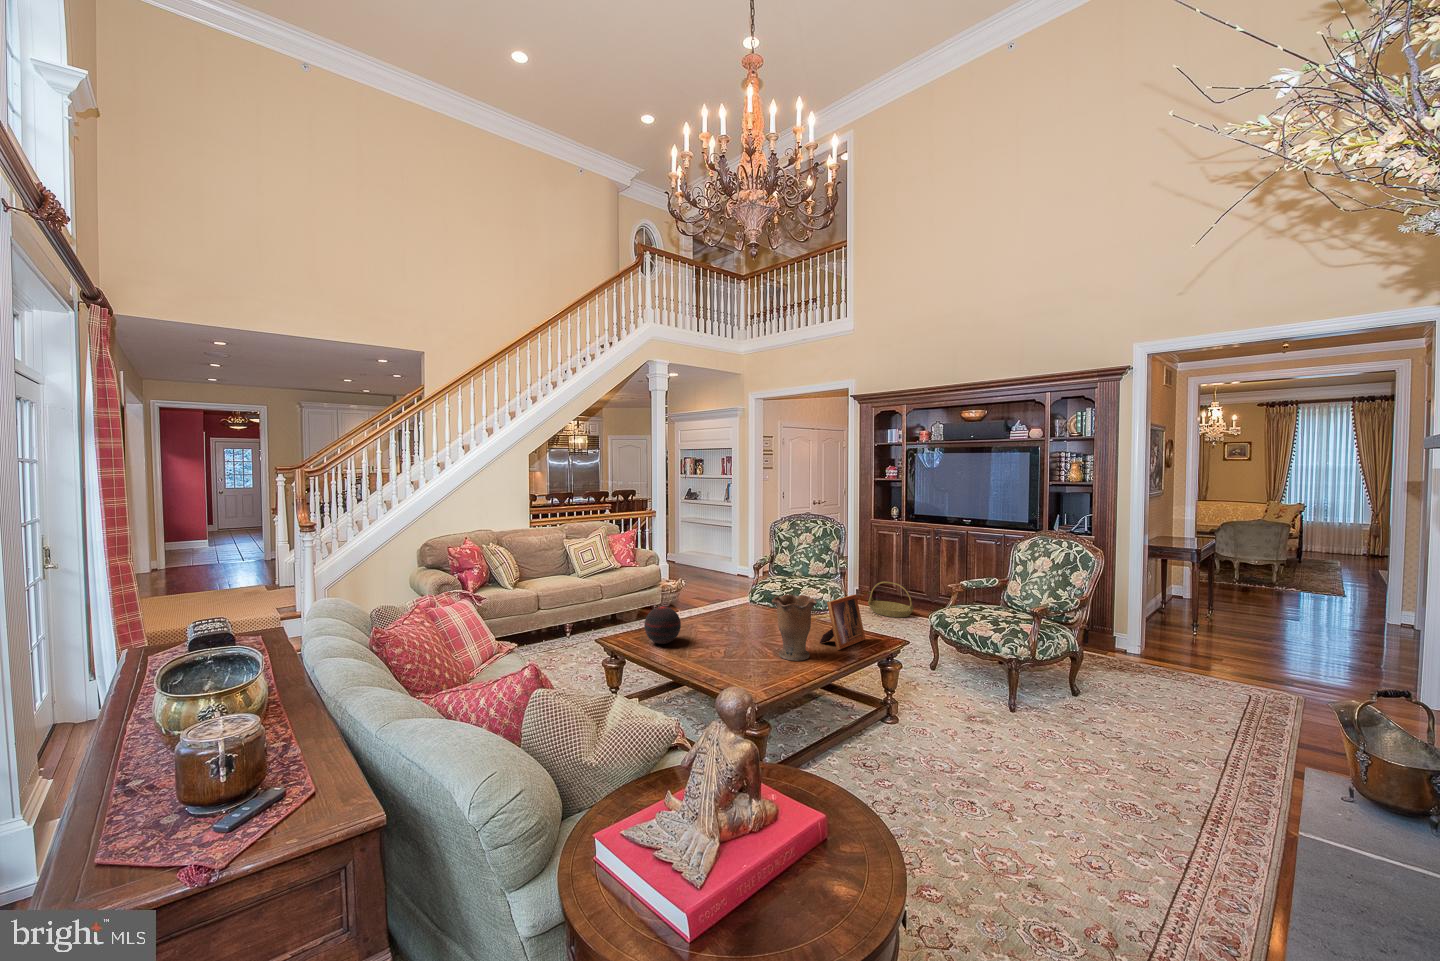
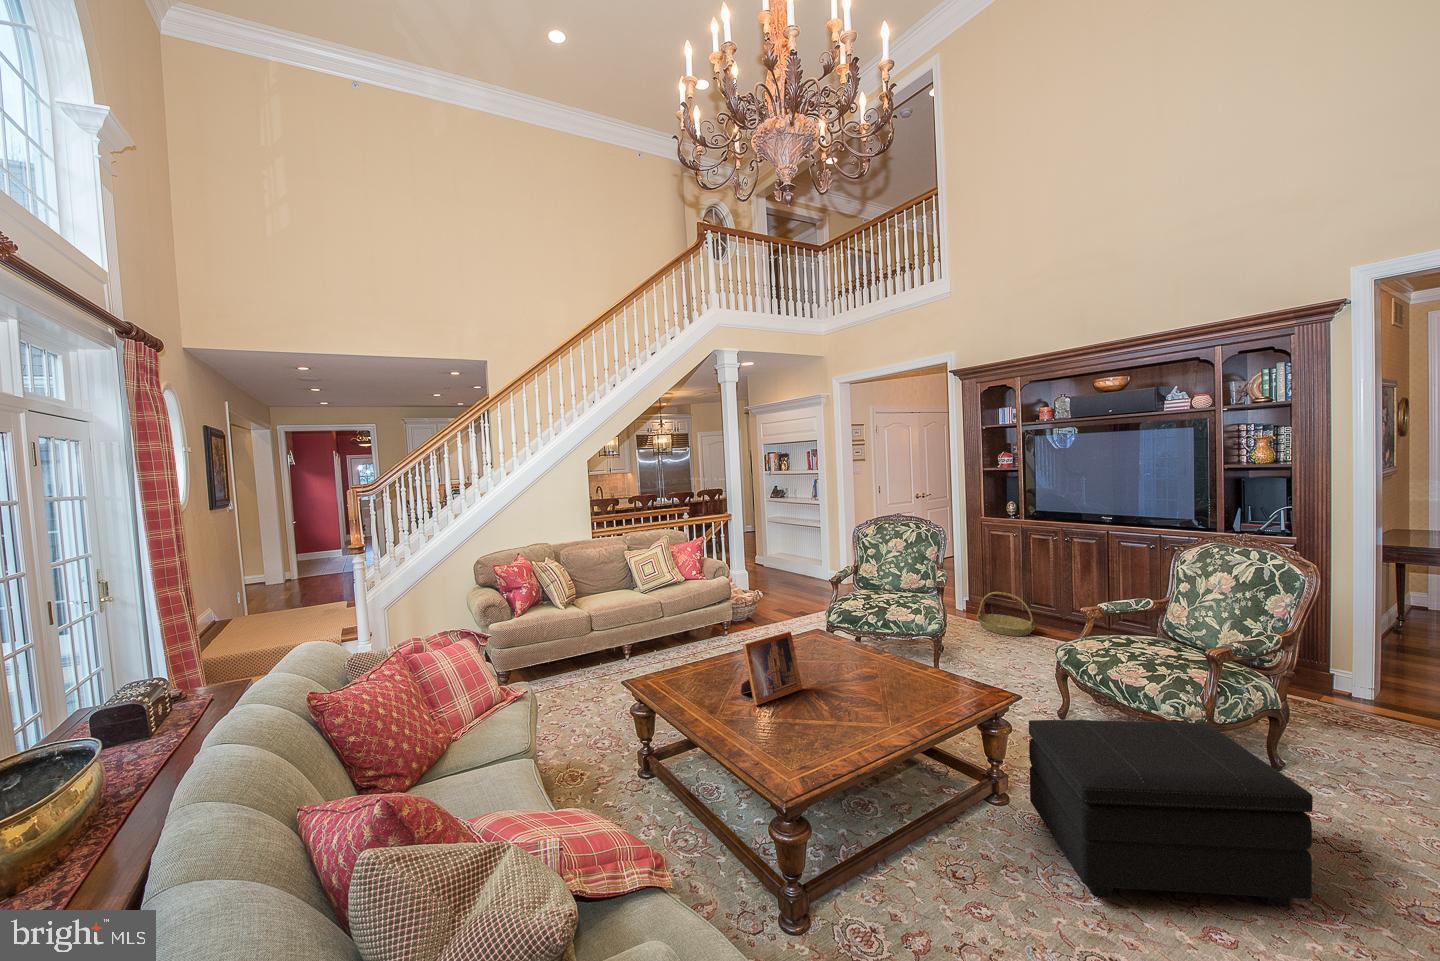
vase: present [772,594,817,661] -> none [824,634,884,724]
picture frame: present [820,594,865,650] -> present [741,631,802,705]
decorative orb: present [644,607,681,644] -> none [674,644,718,690]
footstool: none [914,655,1086,767] -> present [1029,719,1313,907]

